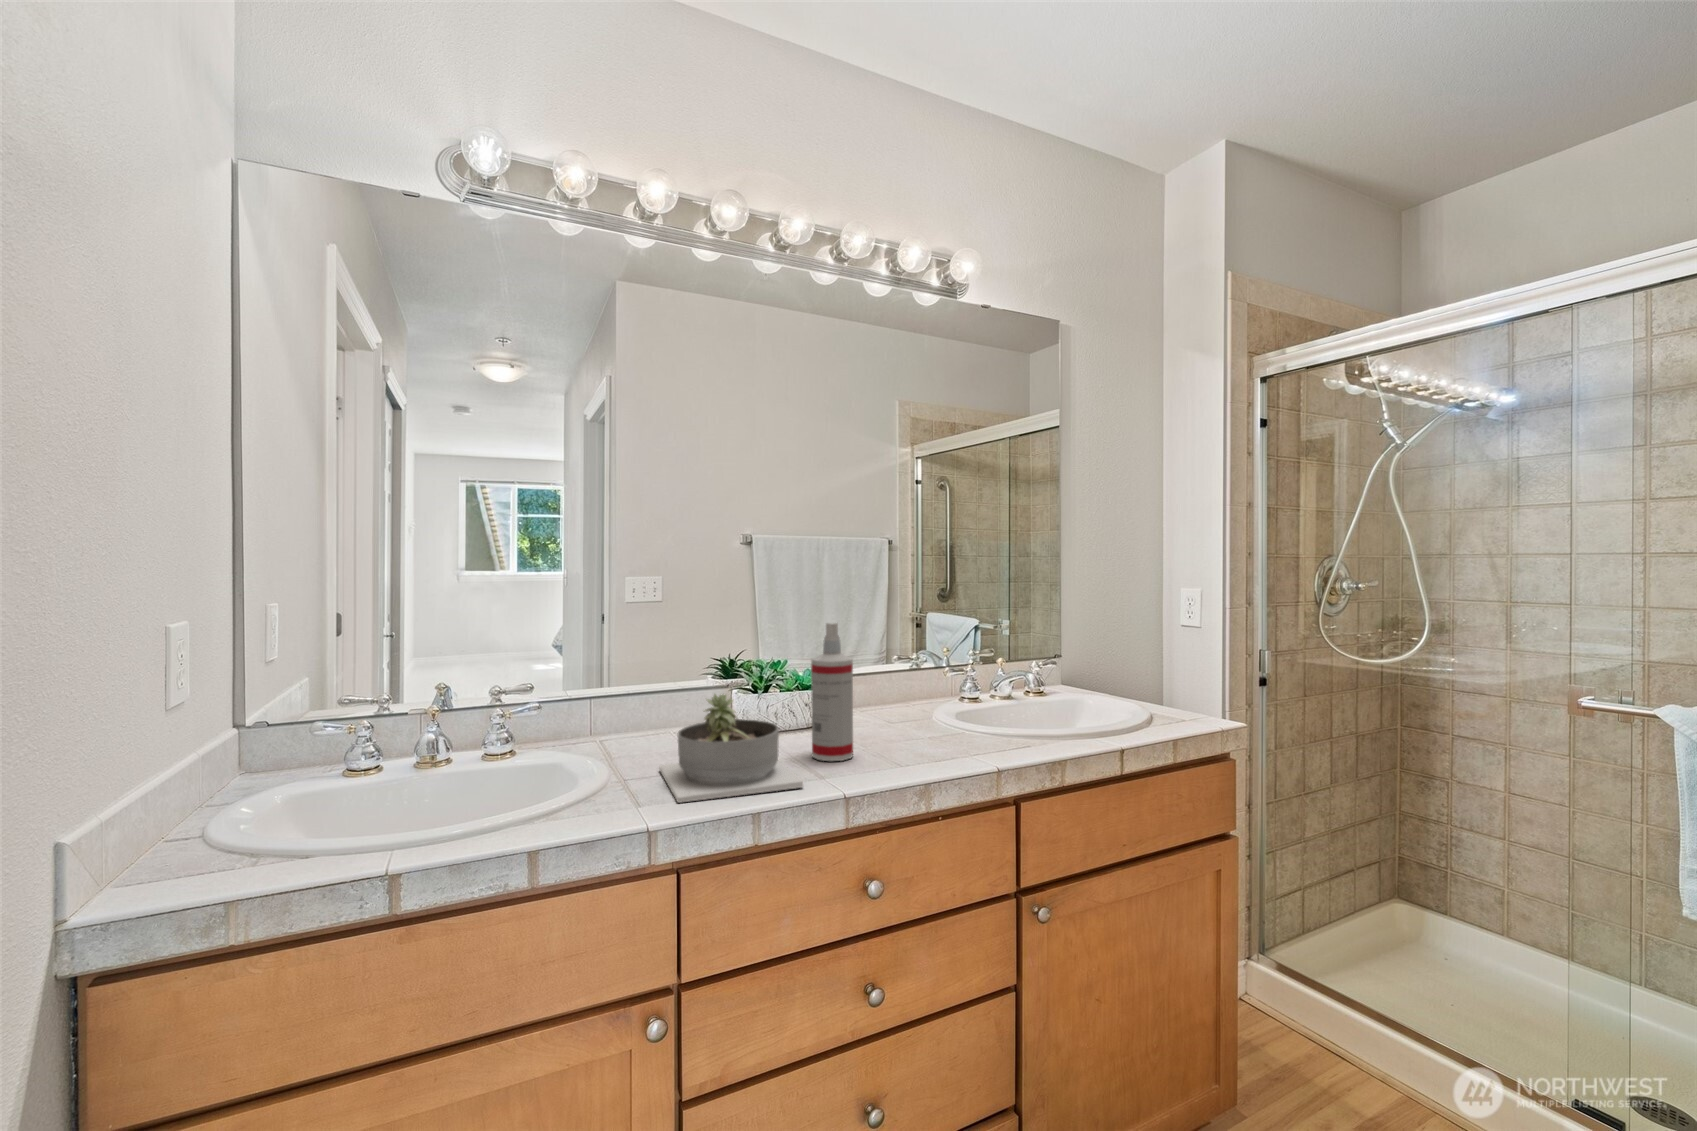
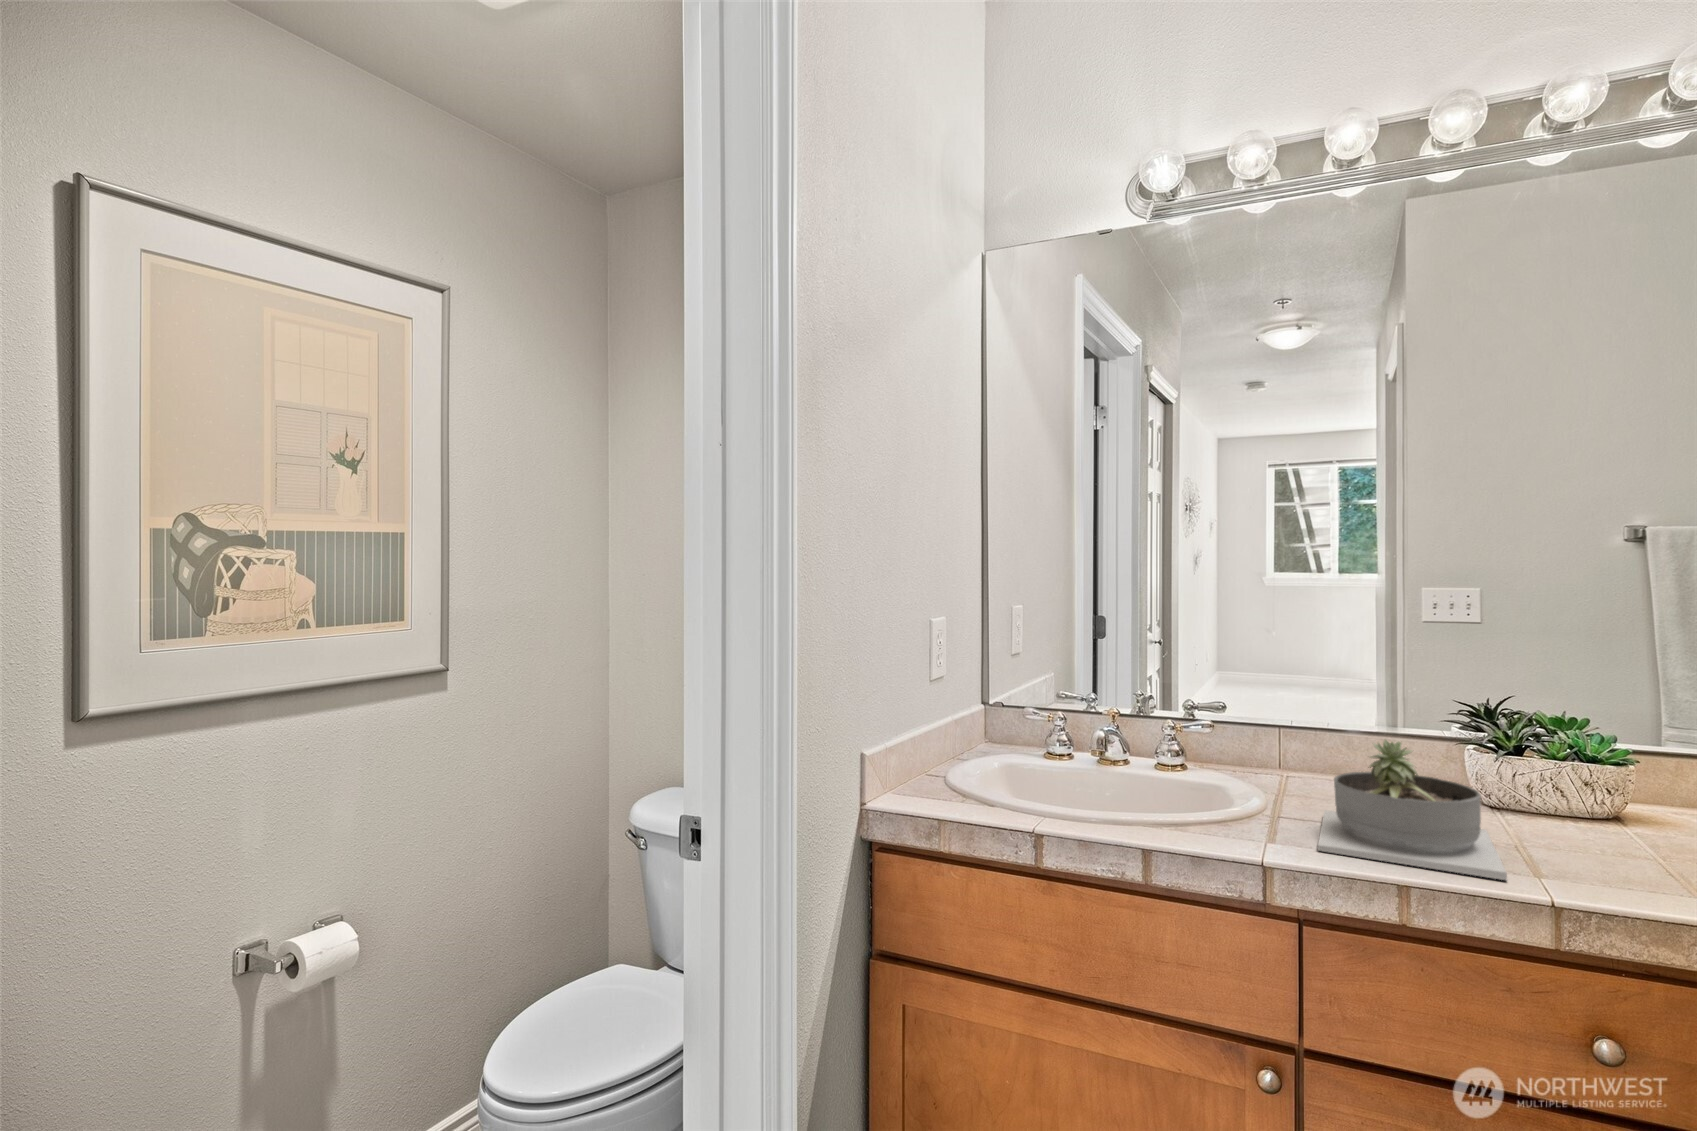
spray bottle: present [811,623,853,761] -> none [1557,670,1642,869]

